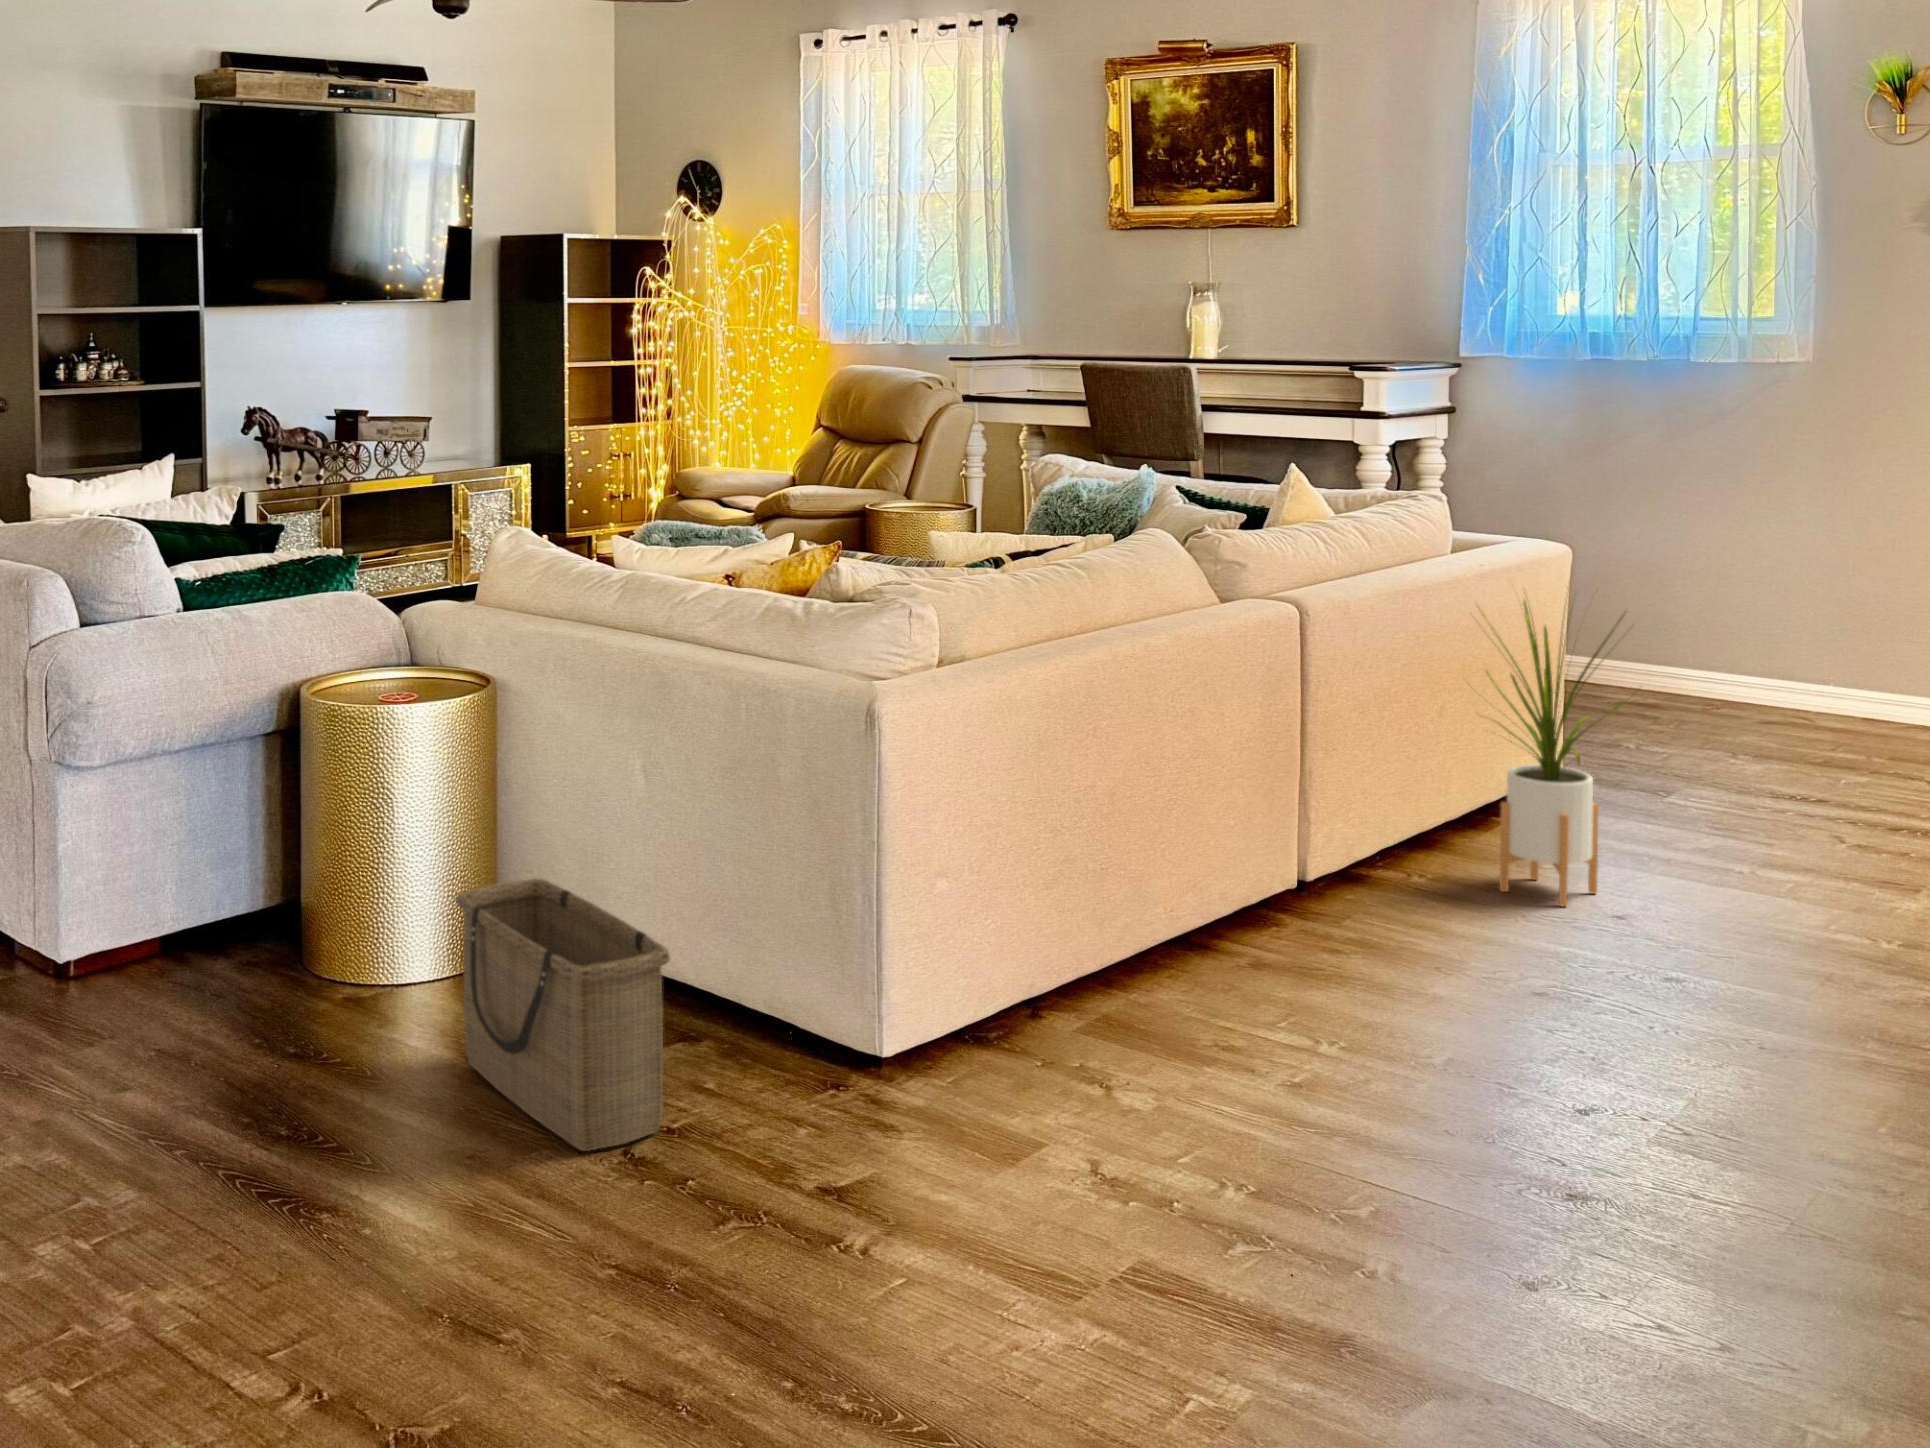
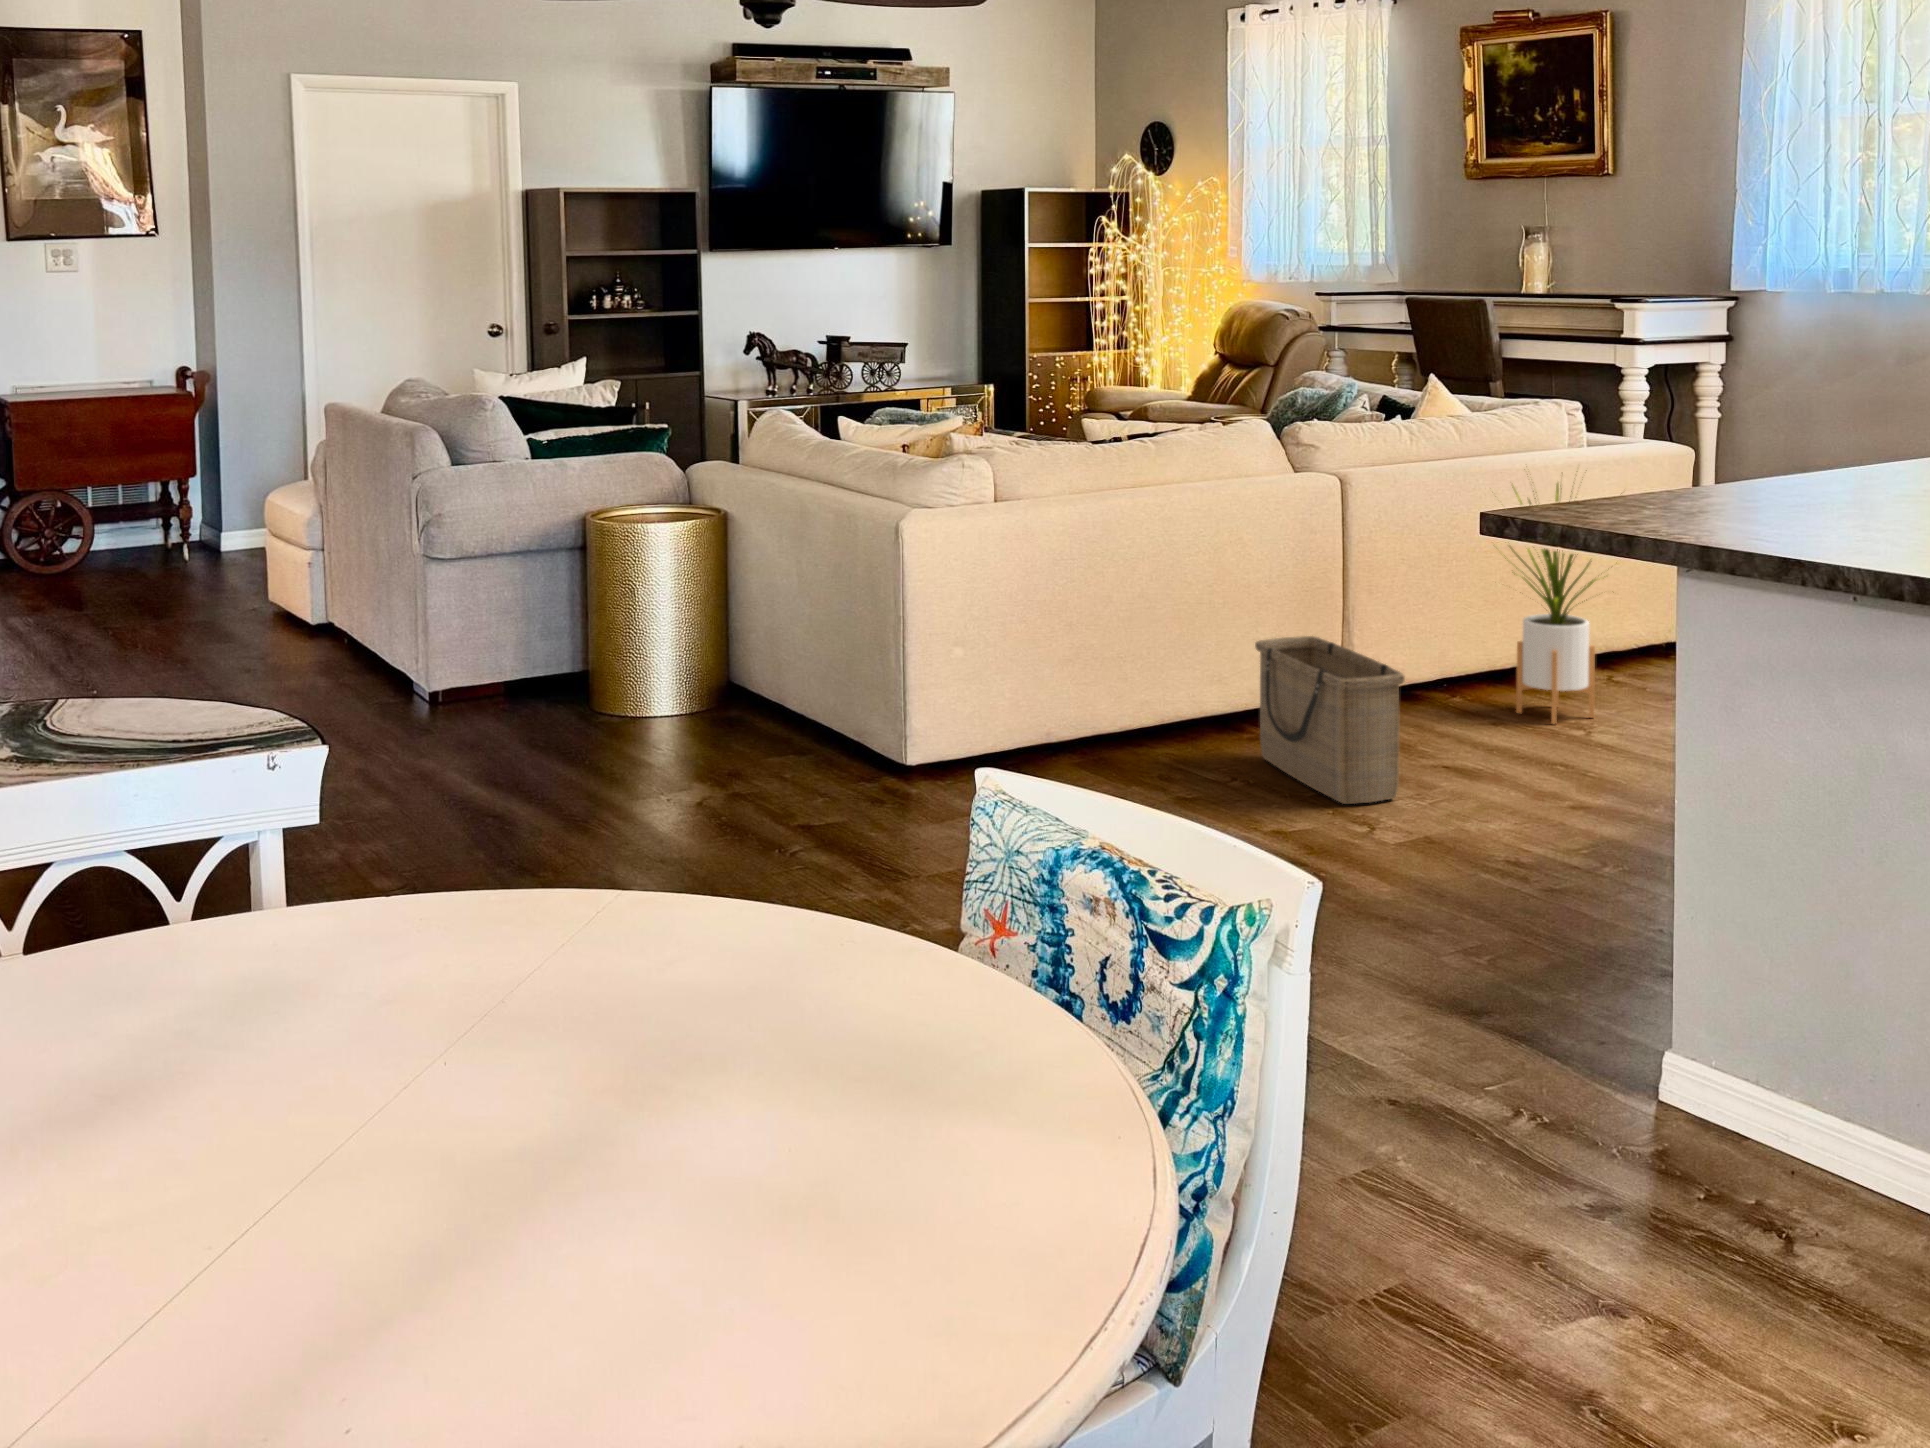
basket: present [456,879,670,1151] -> present [1255,636,1405,804]

